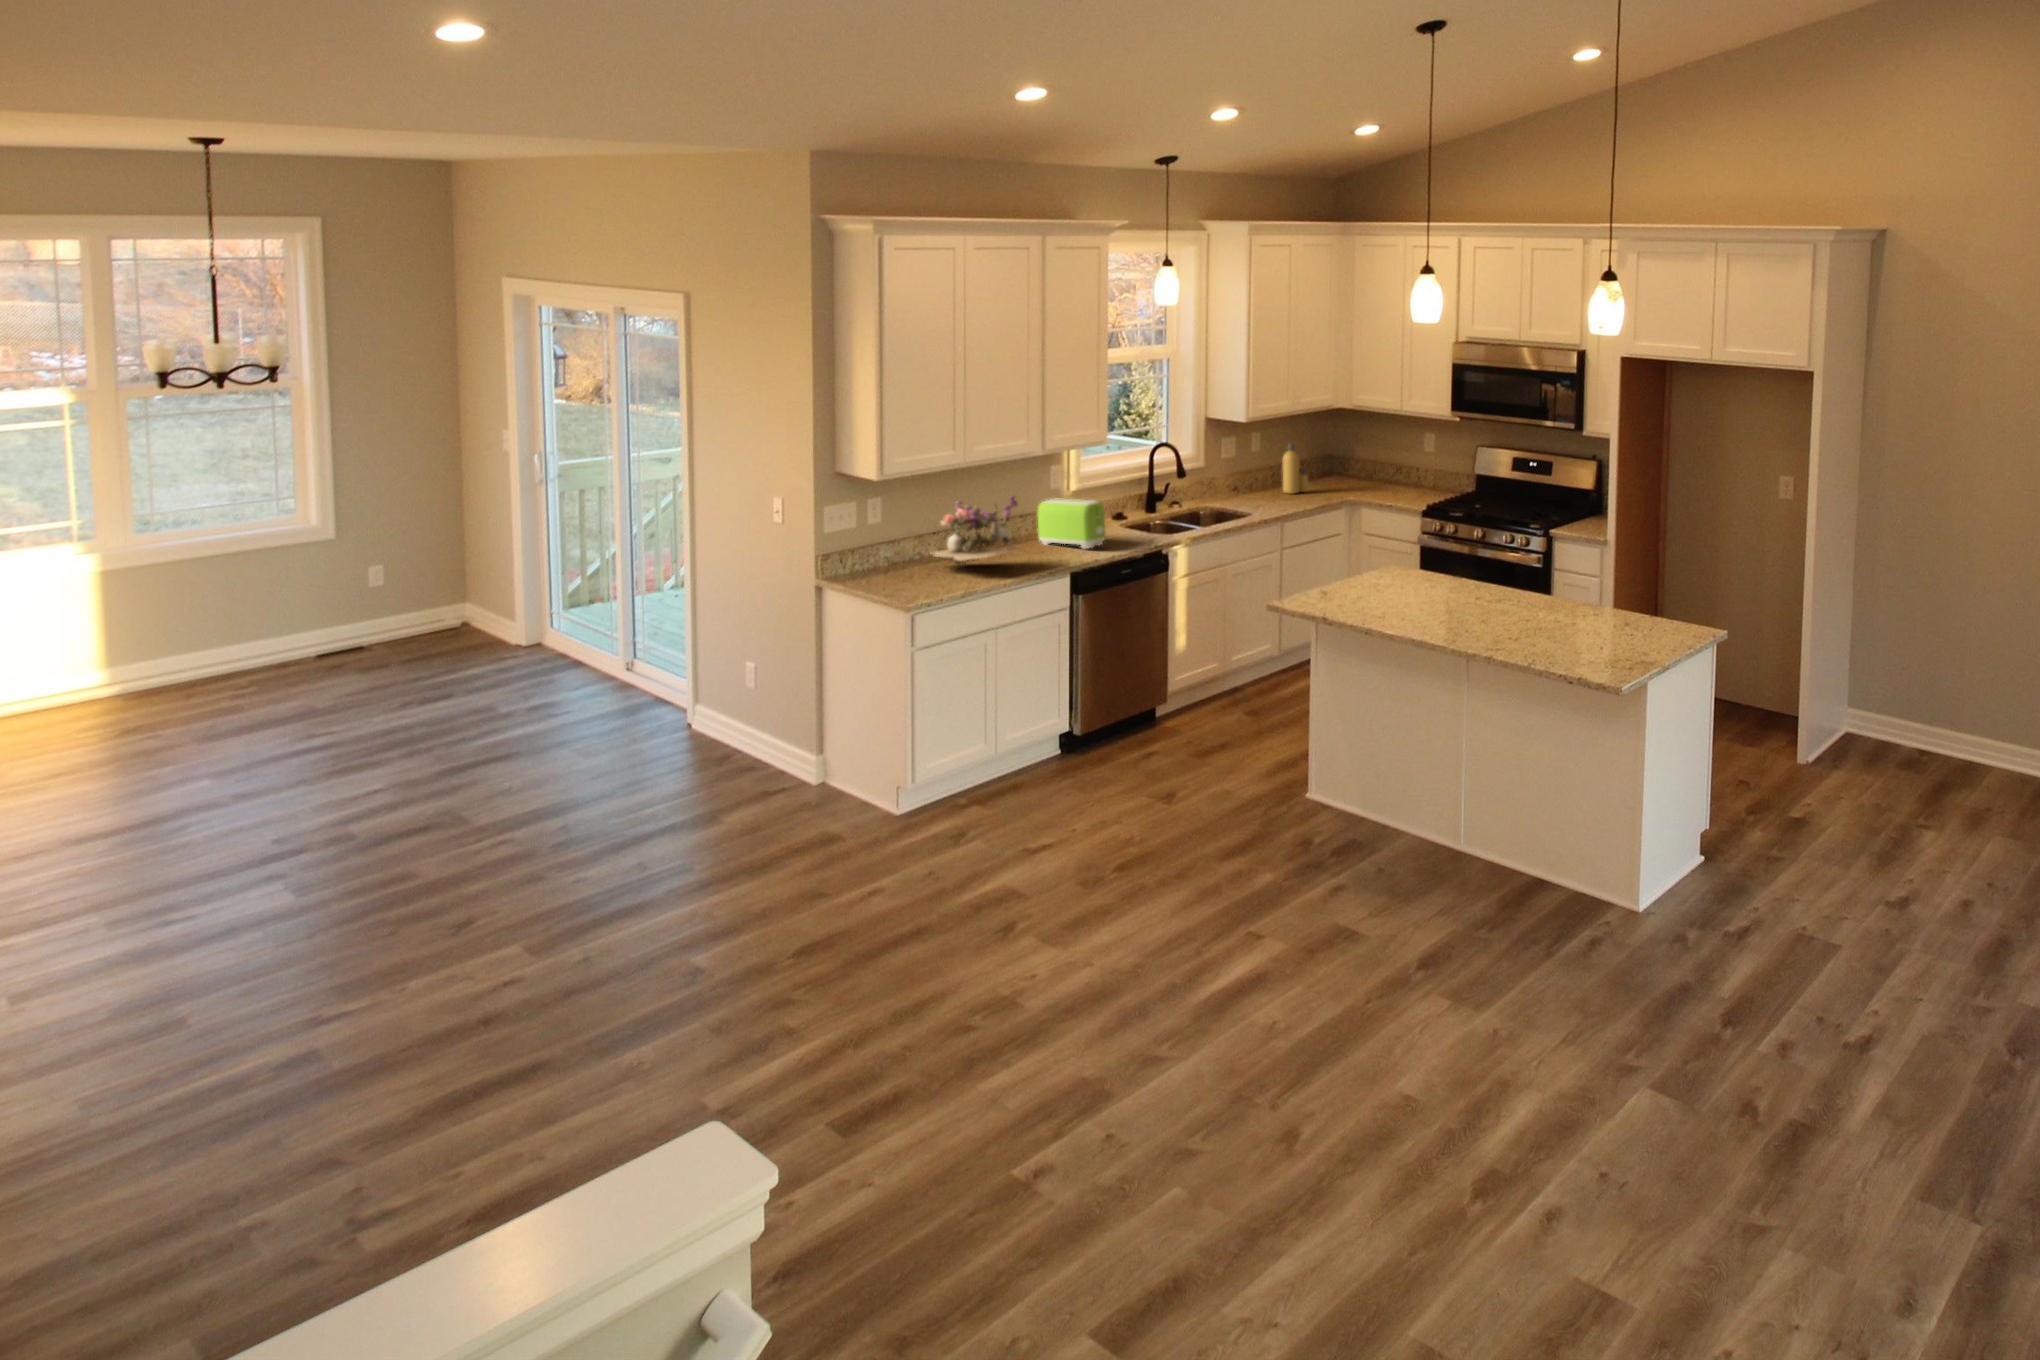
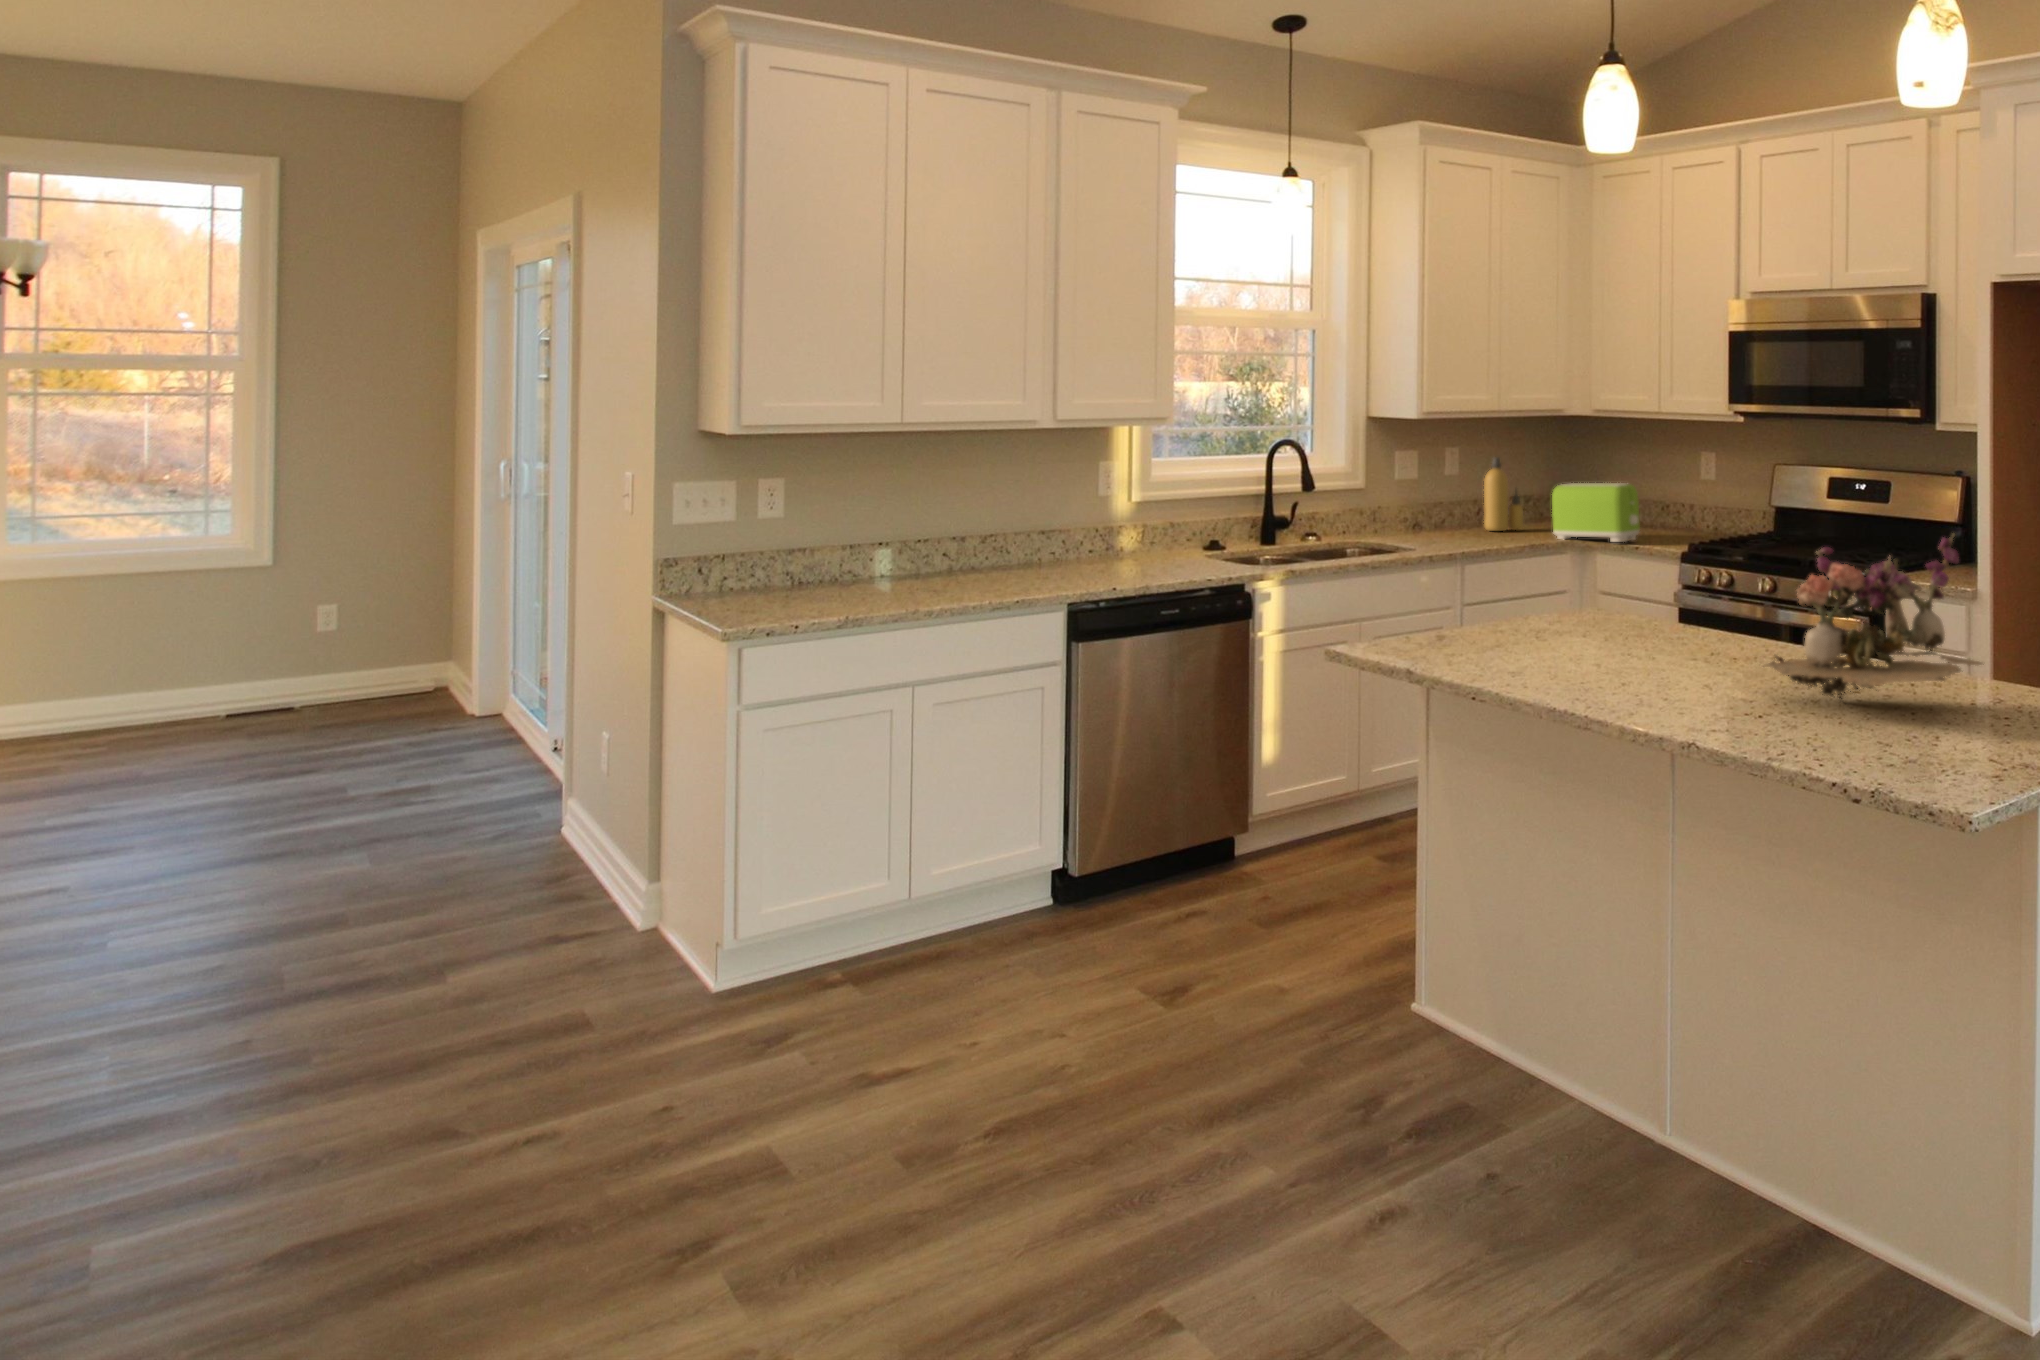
flower arrangement: present [934,495,1018,564] -> present [1763,534,1984,702]
toaster: present [1038,498,1106,548] -> present [1552,483,1640,542]

